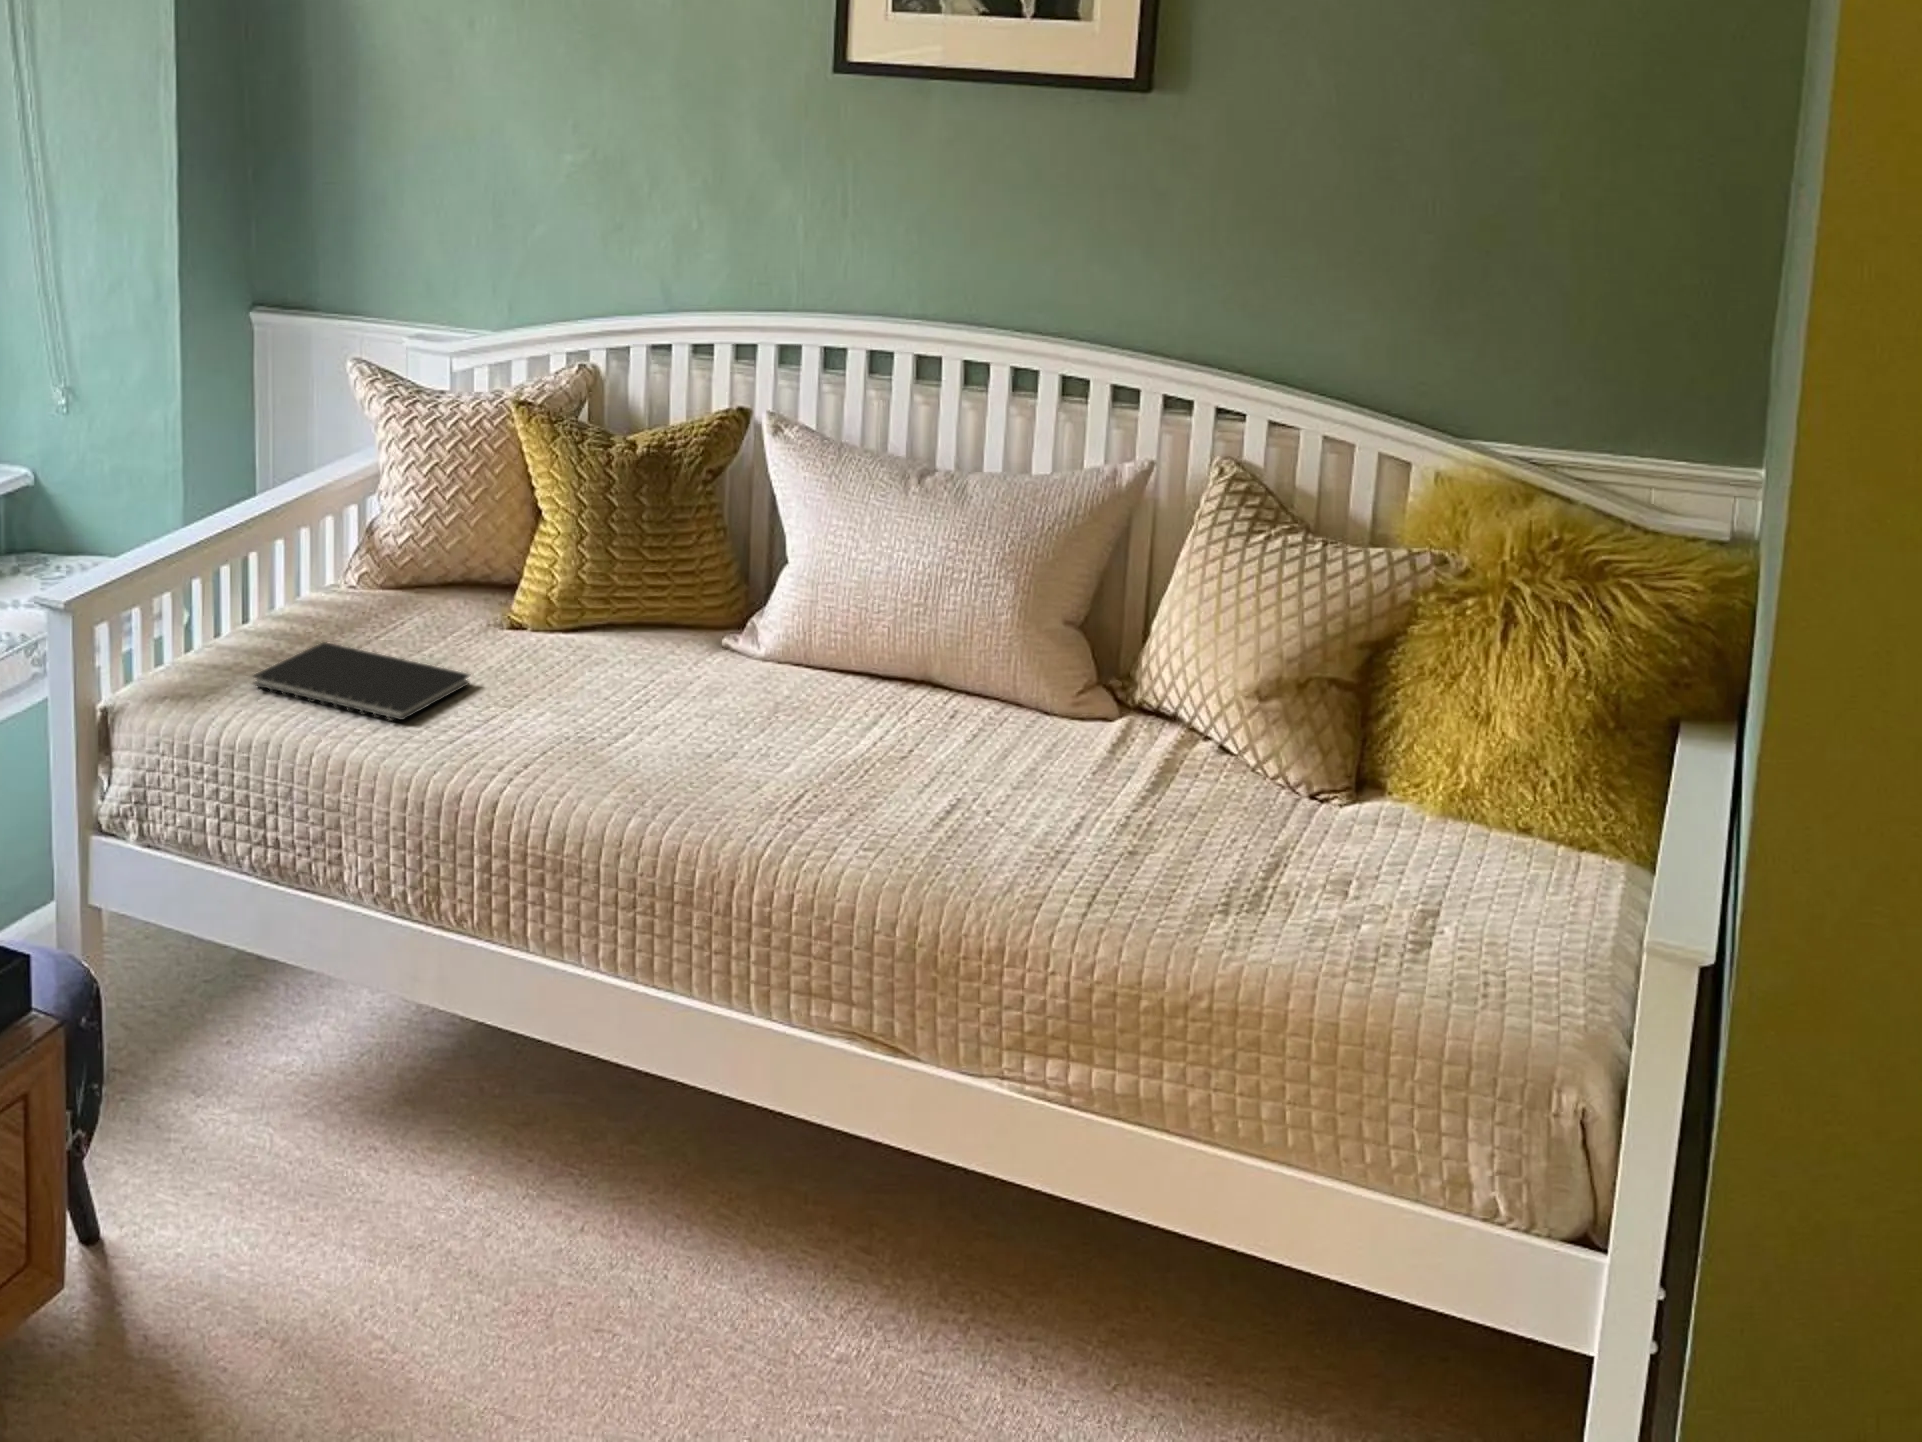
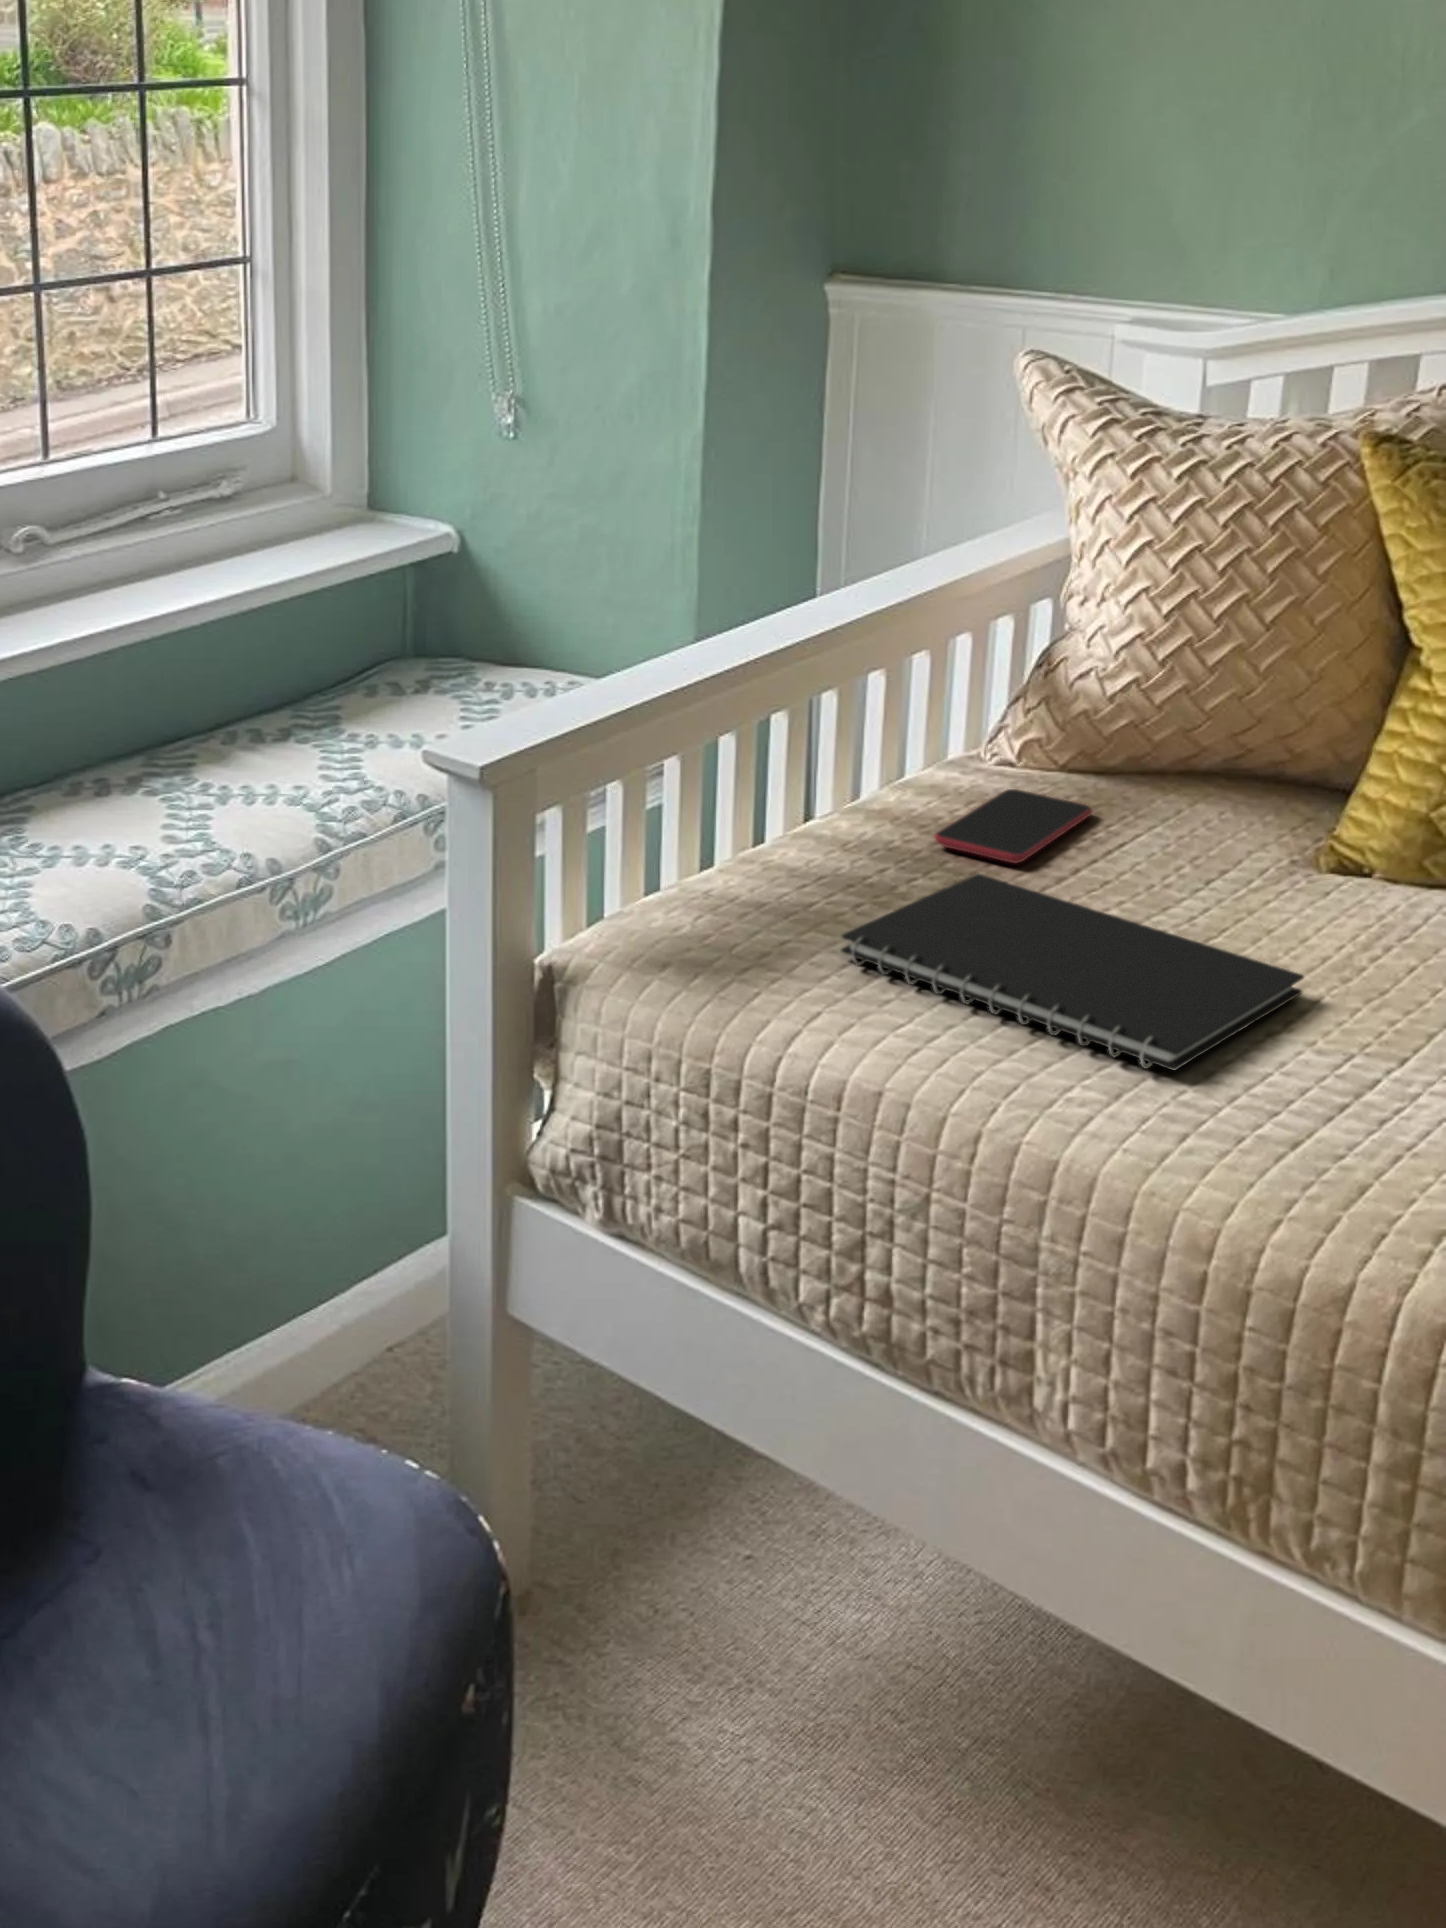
smartphone: none [305,600,389,637] -> present [935,789,1093,863]

